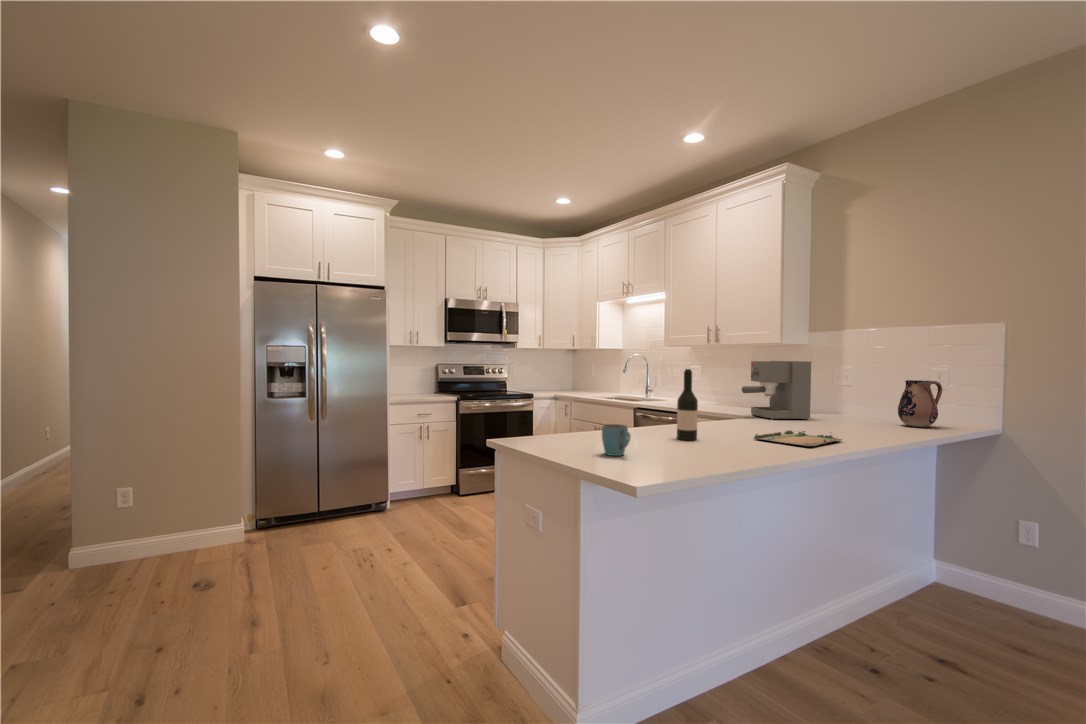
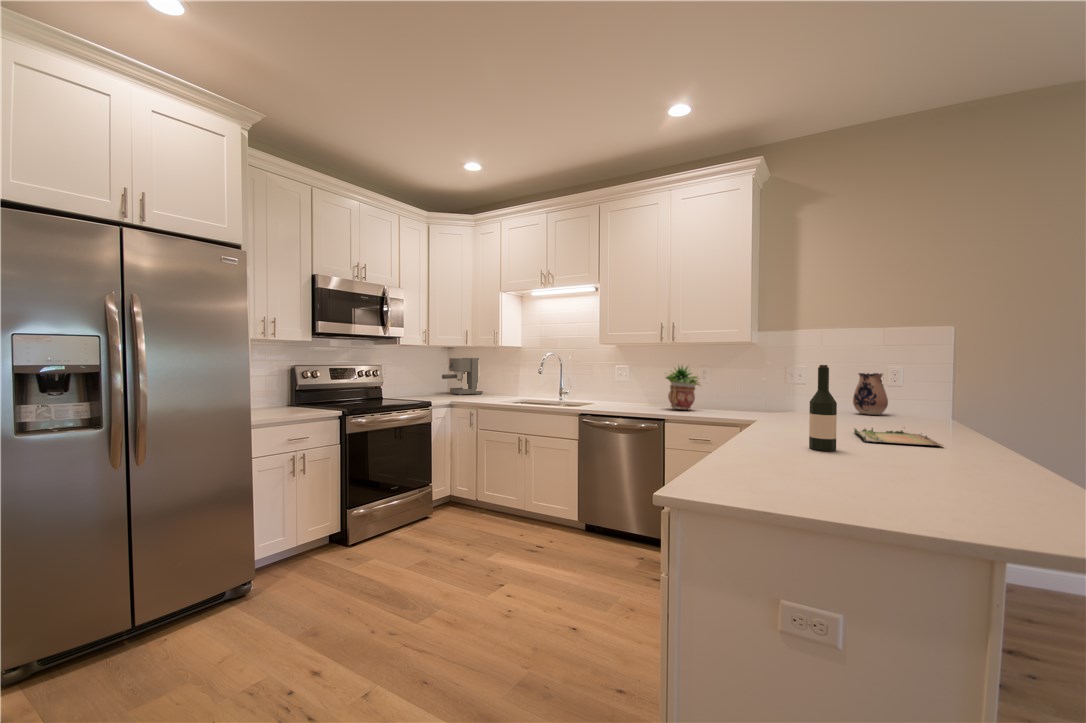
coffee maker: present [742,361,811,420] -> present [442,358,483,395]
potted plant: none [700,367,738,410] -> present [665,366,700,409]
mug: present [602,424,631,456] -> none [863,442,927,489]

